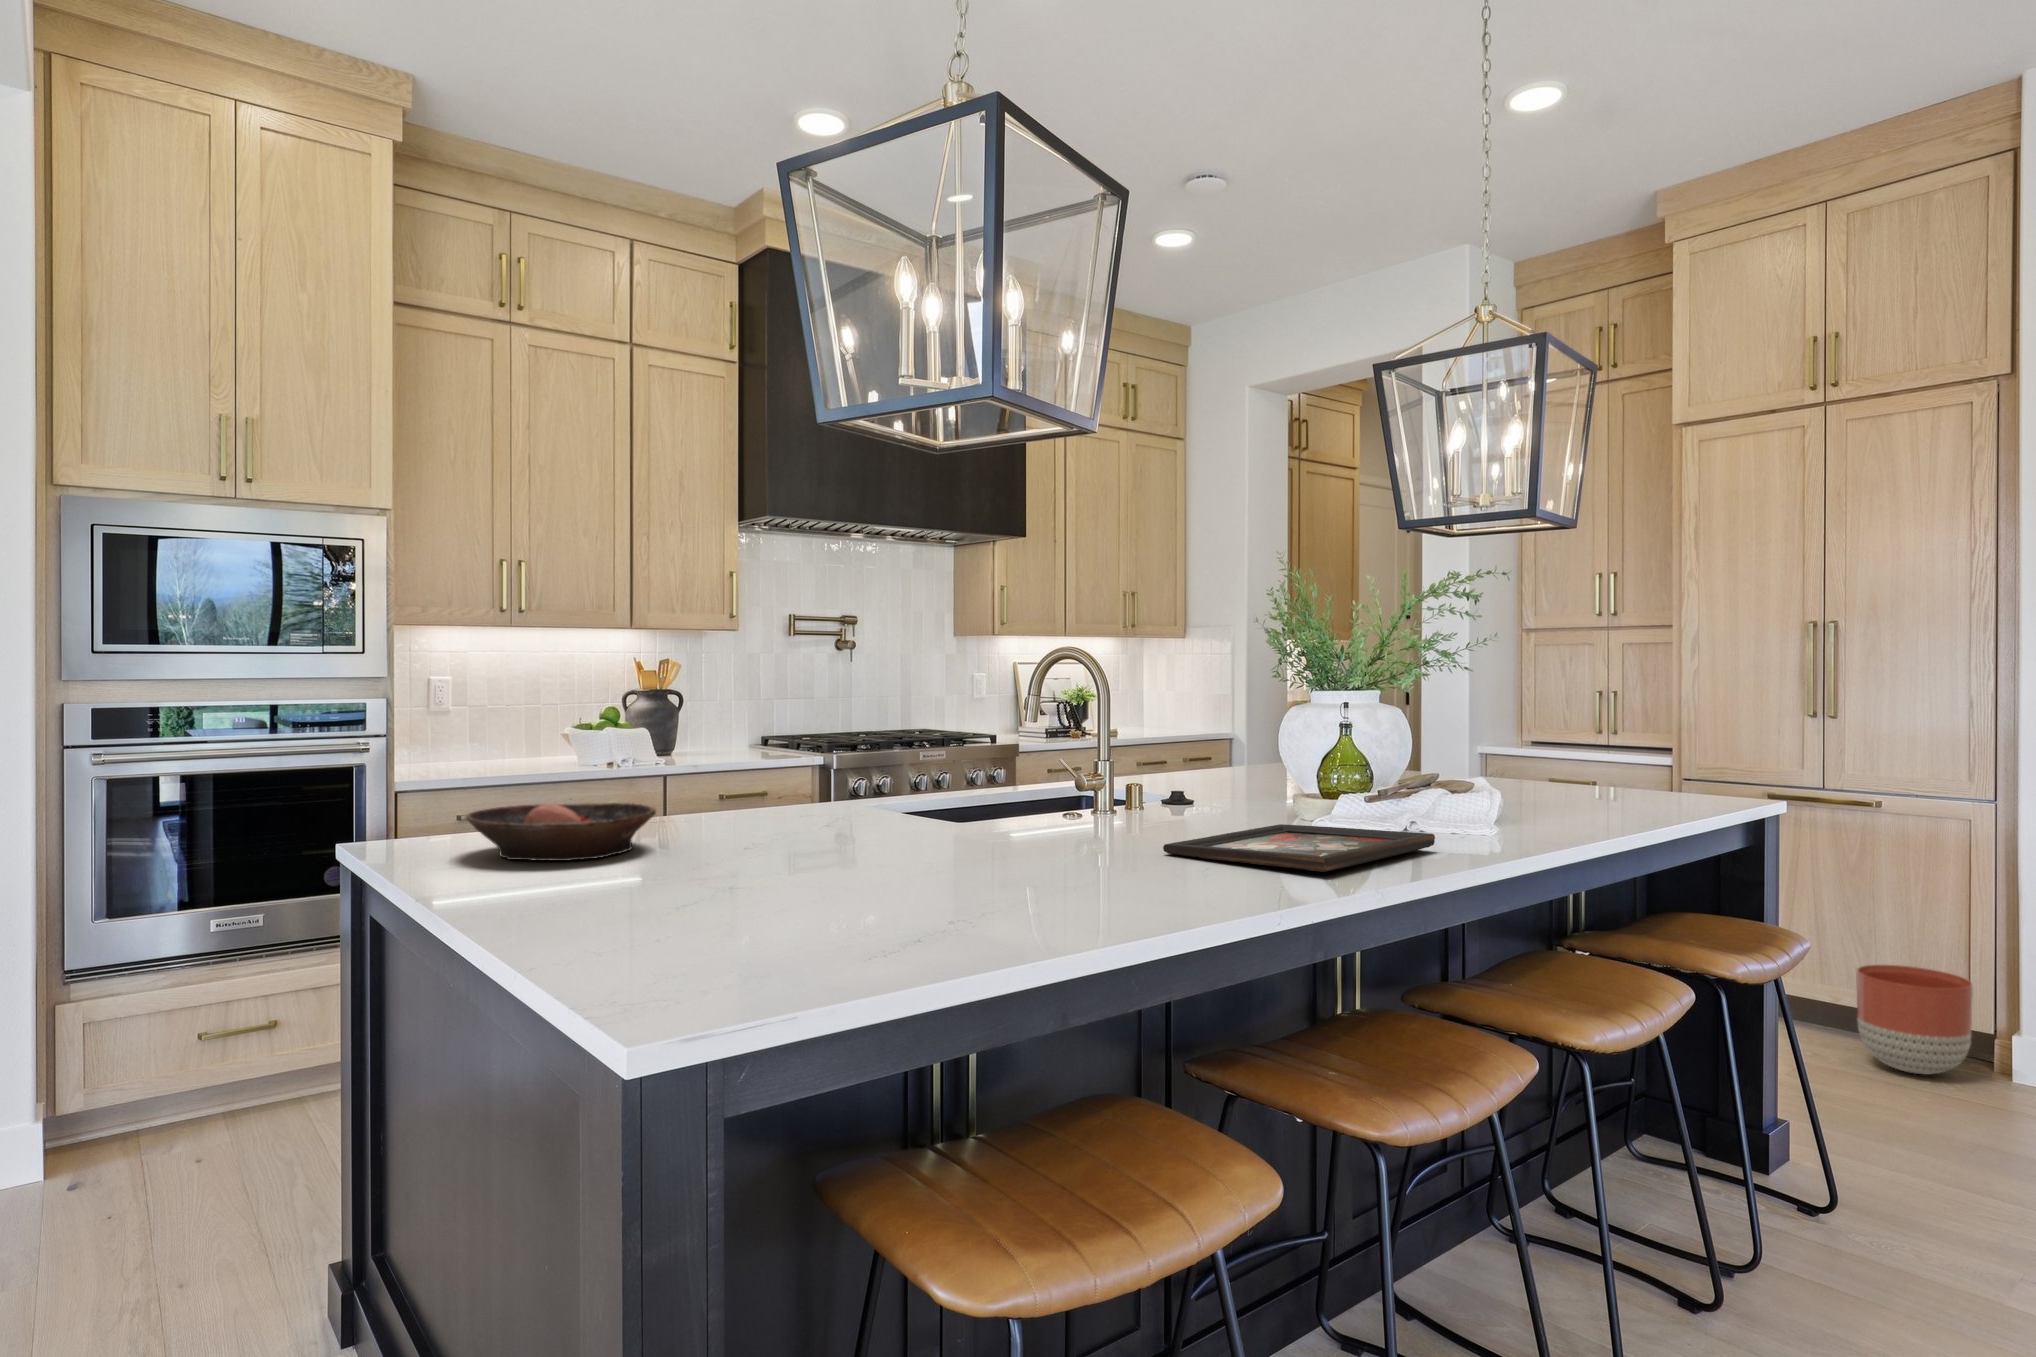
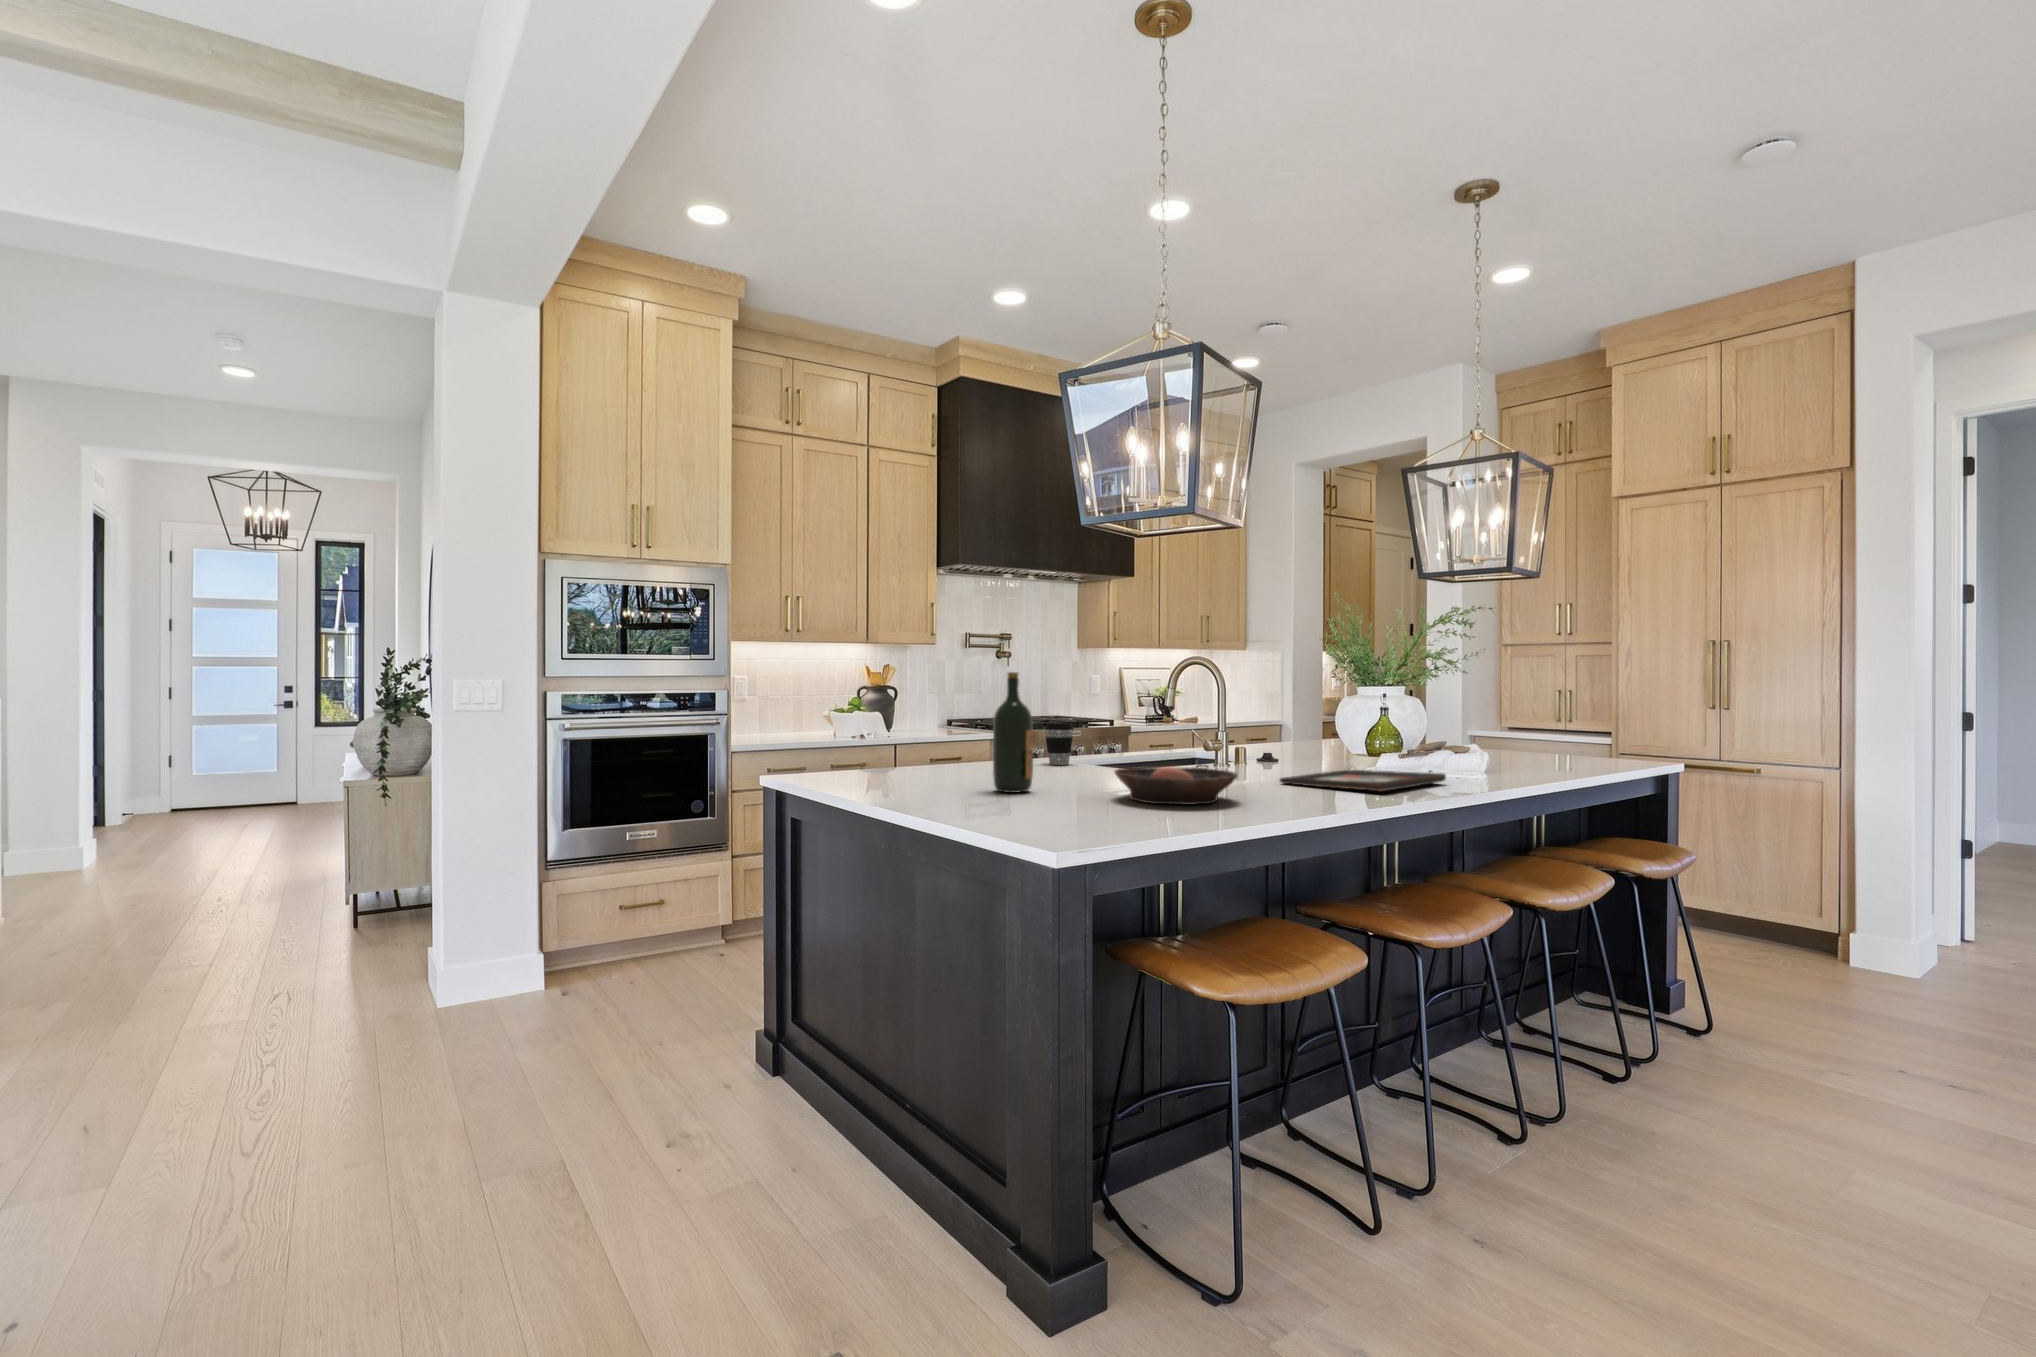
wine bottle: none [653,671,727,883] -> present [993,672,1033,793]
coffee cup: none [813,750,860,818] -> present [1045,723,1073,765]
bowl: present [466,803,656,861] -> present [1114,767,1237,805]
planter: present [1857,965,1973,1074] -> none [1742,885,1825,960]

